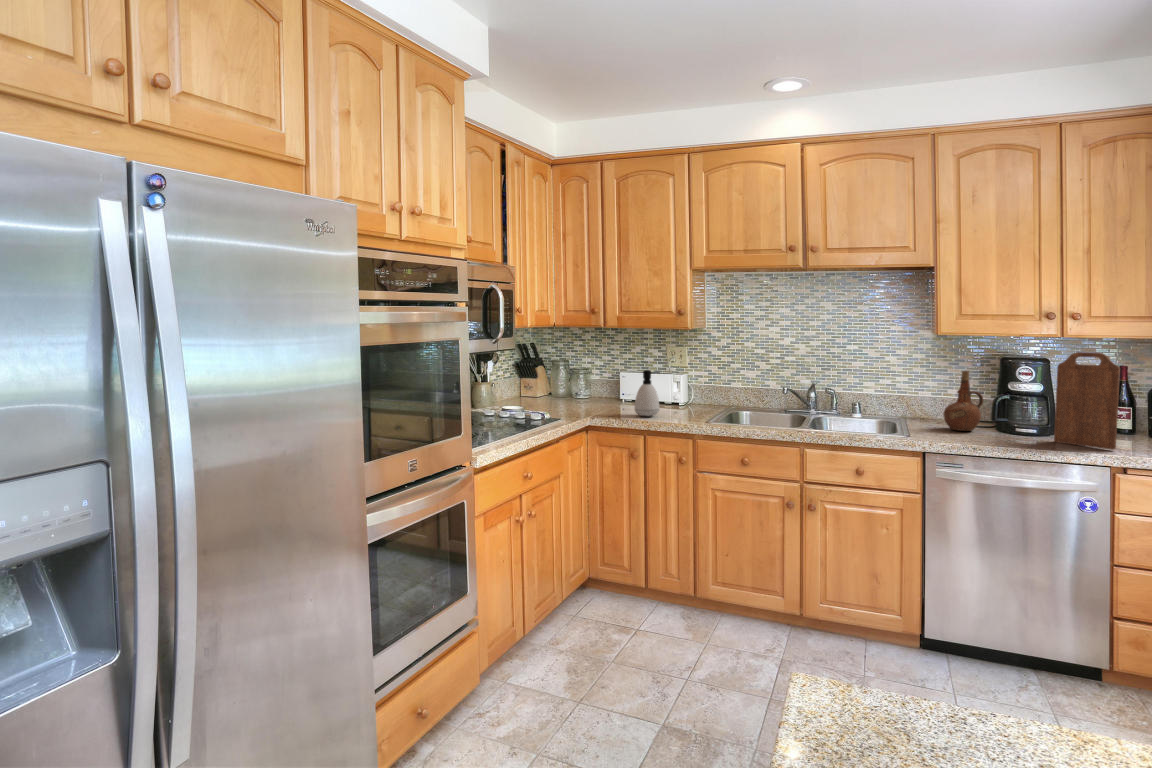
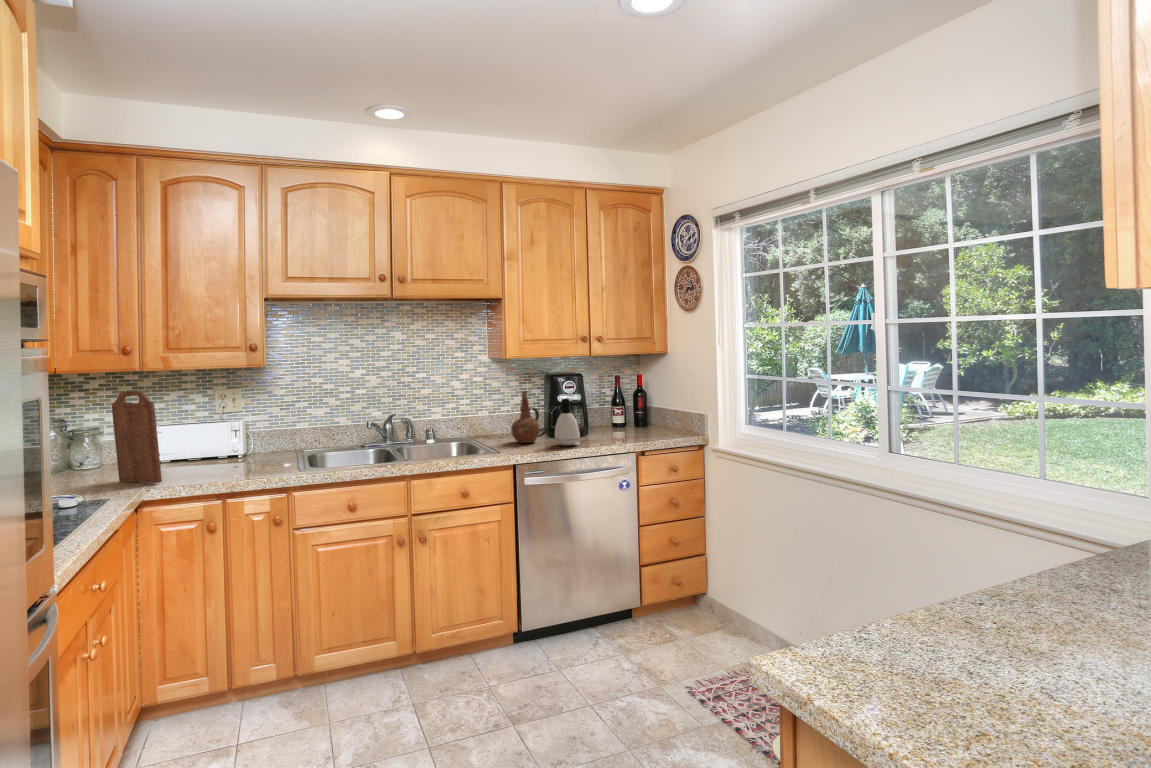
cutting board: present [1054,352,1120,449] -> present [112,391,162,483]
soap dispenser: present [635,370,660,416] -> present [555,398,580,446]

